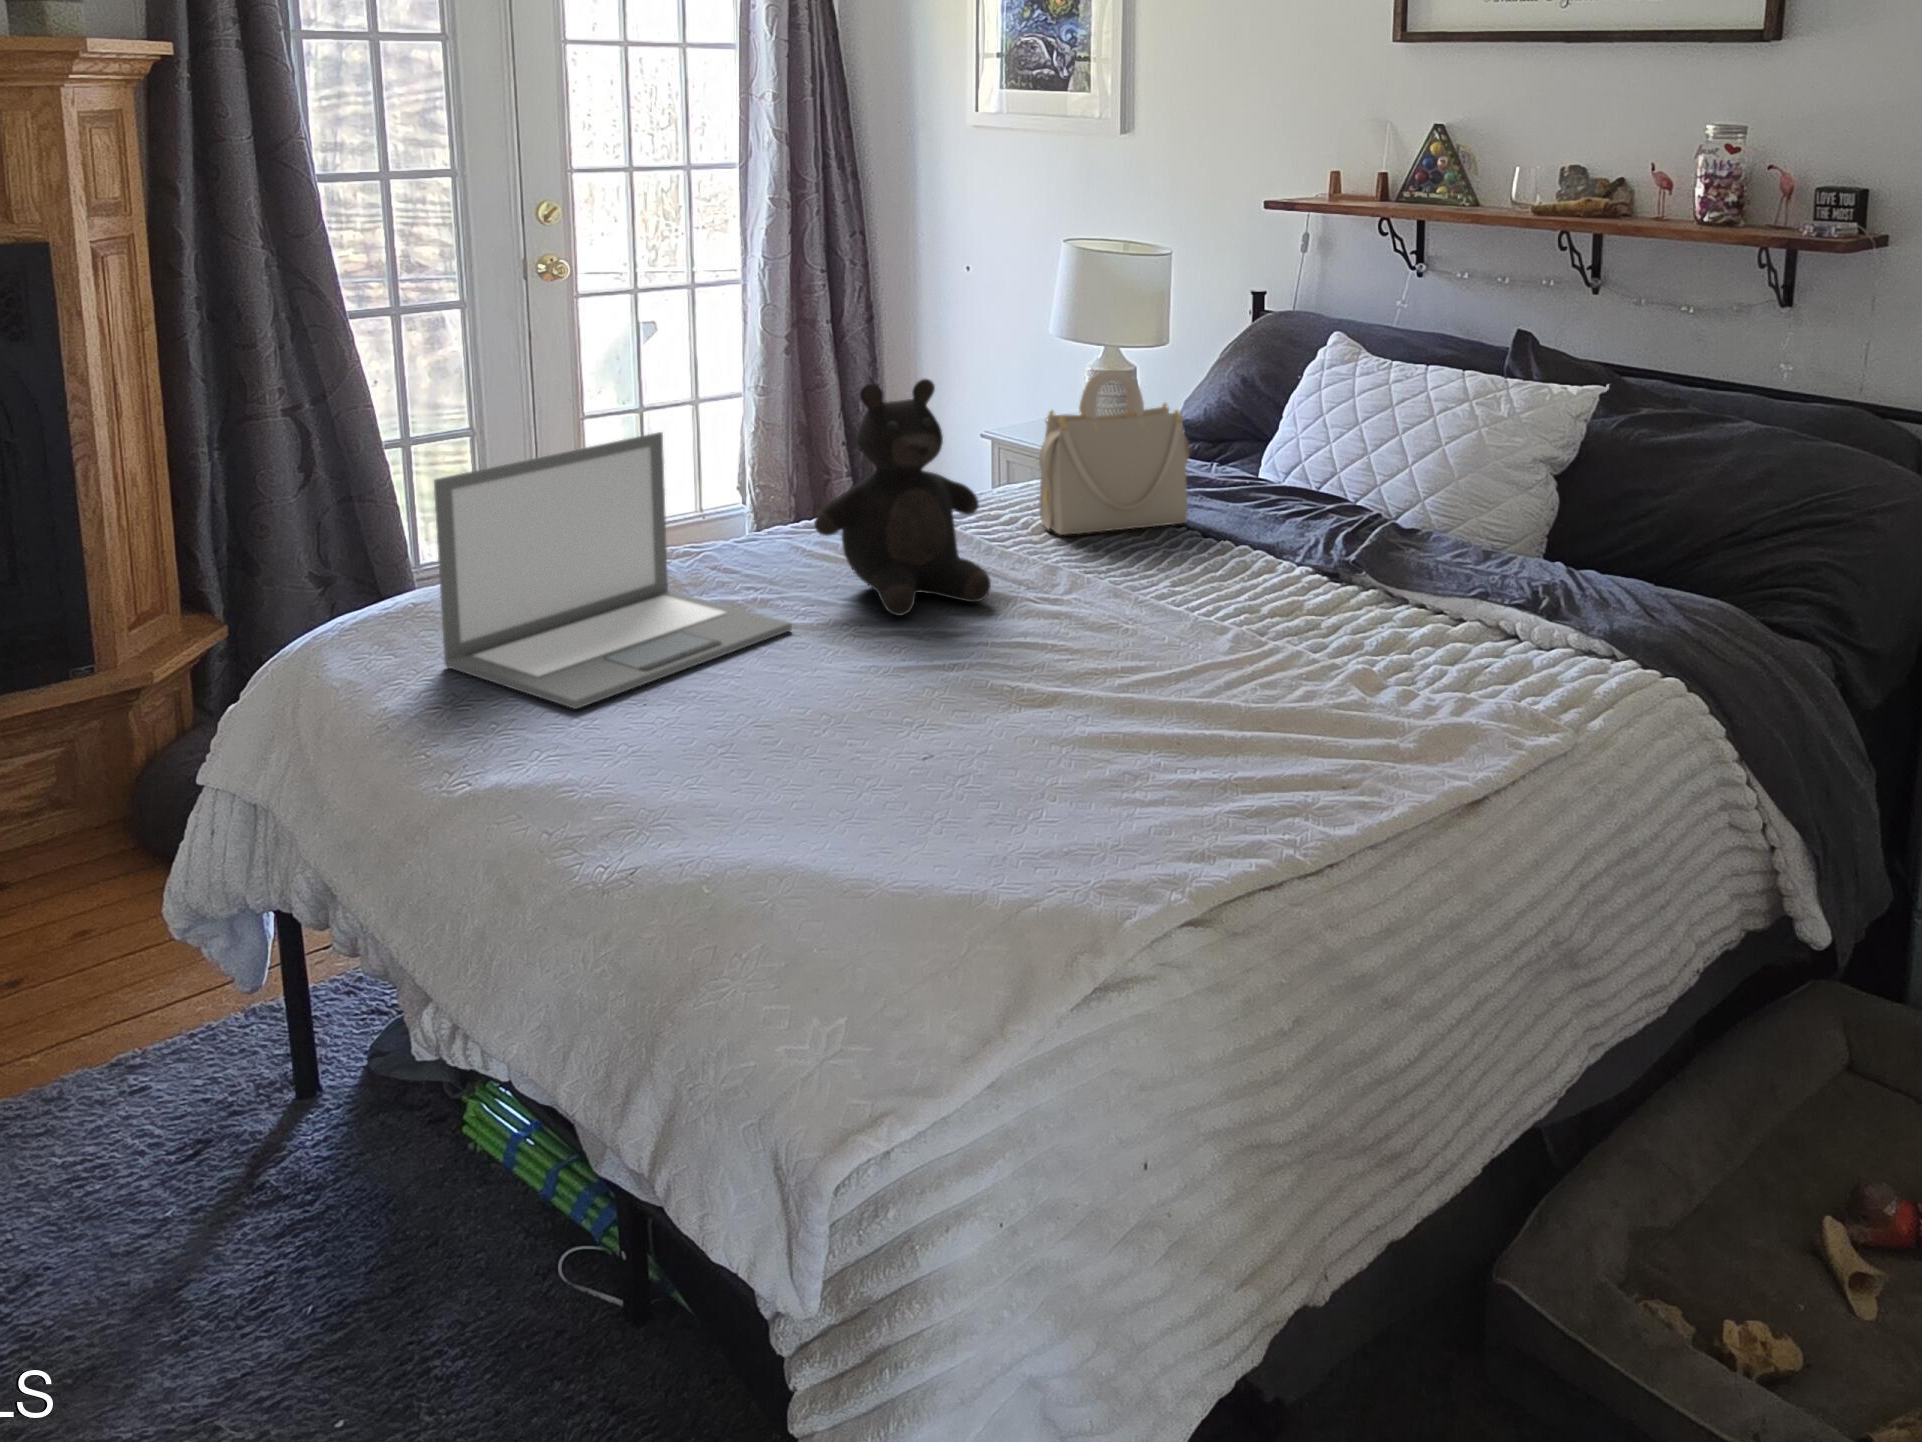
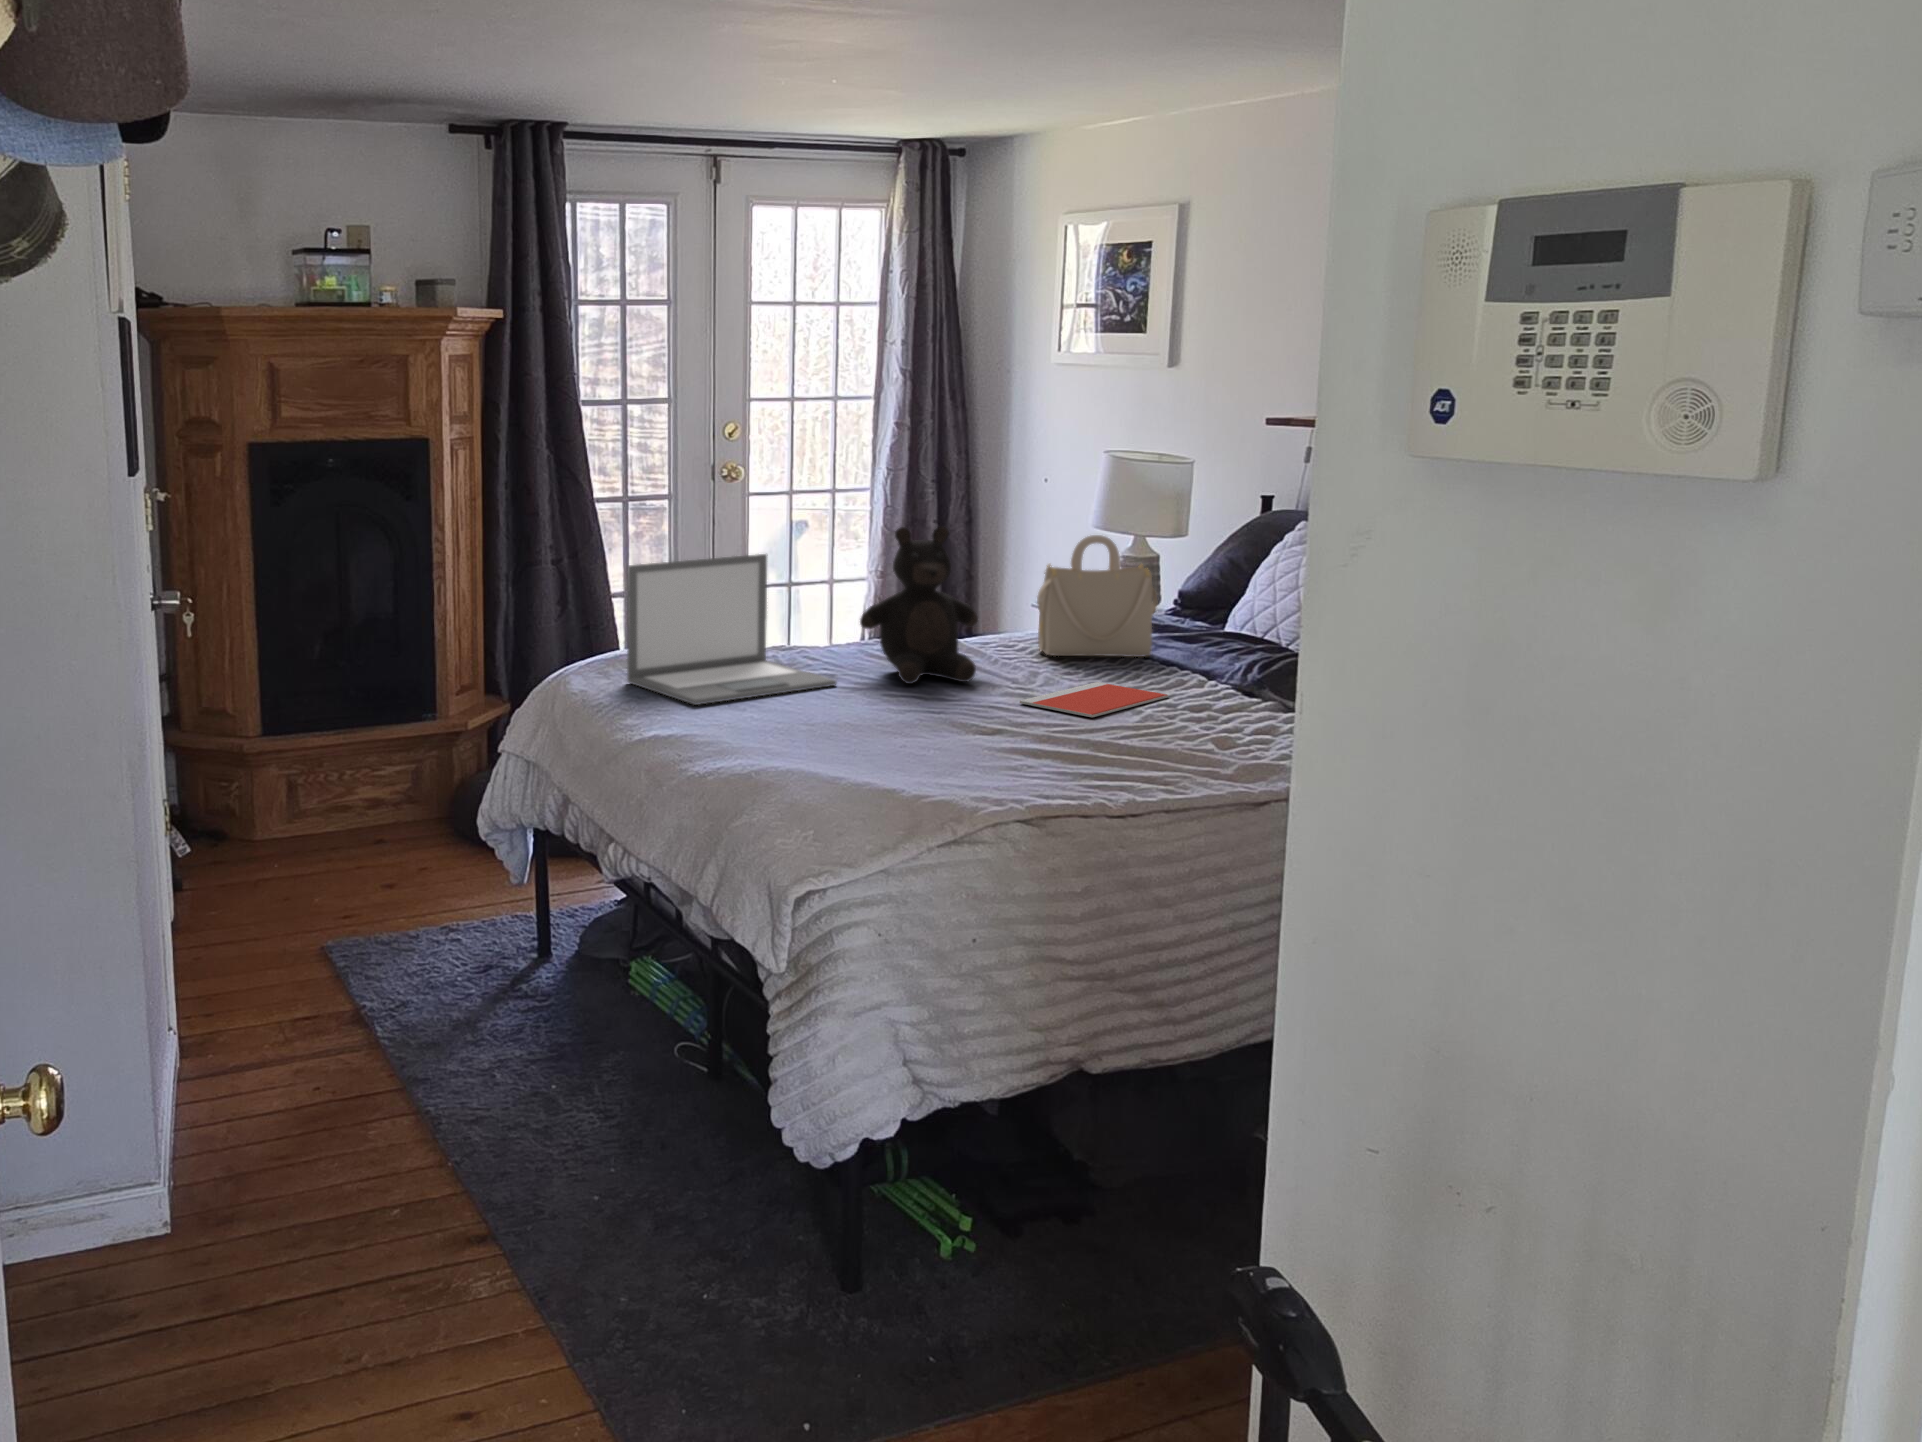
notebook: none [1070,580,1251,654] -> present [1020,682,1168,717]

